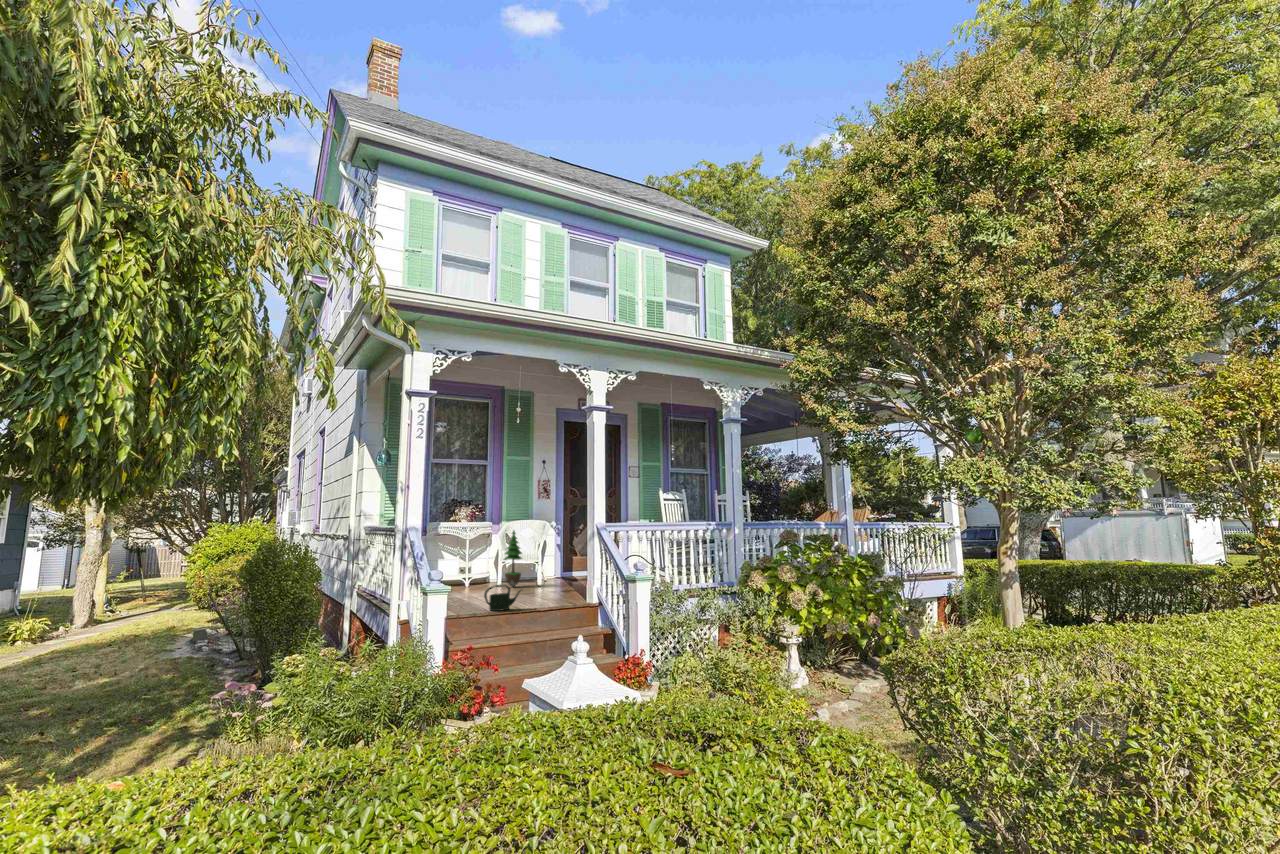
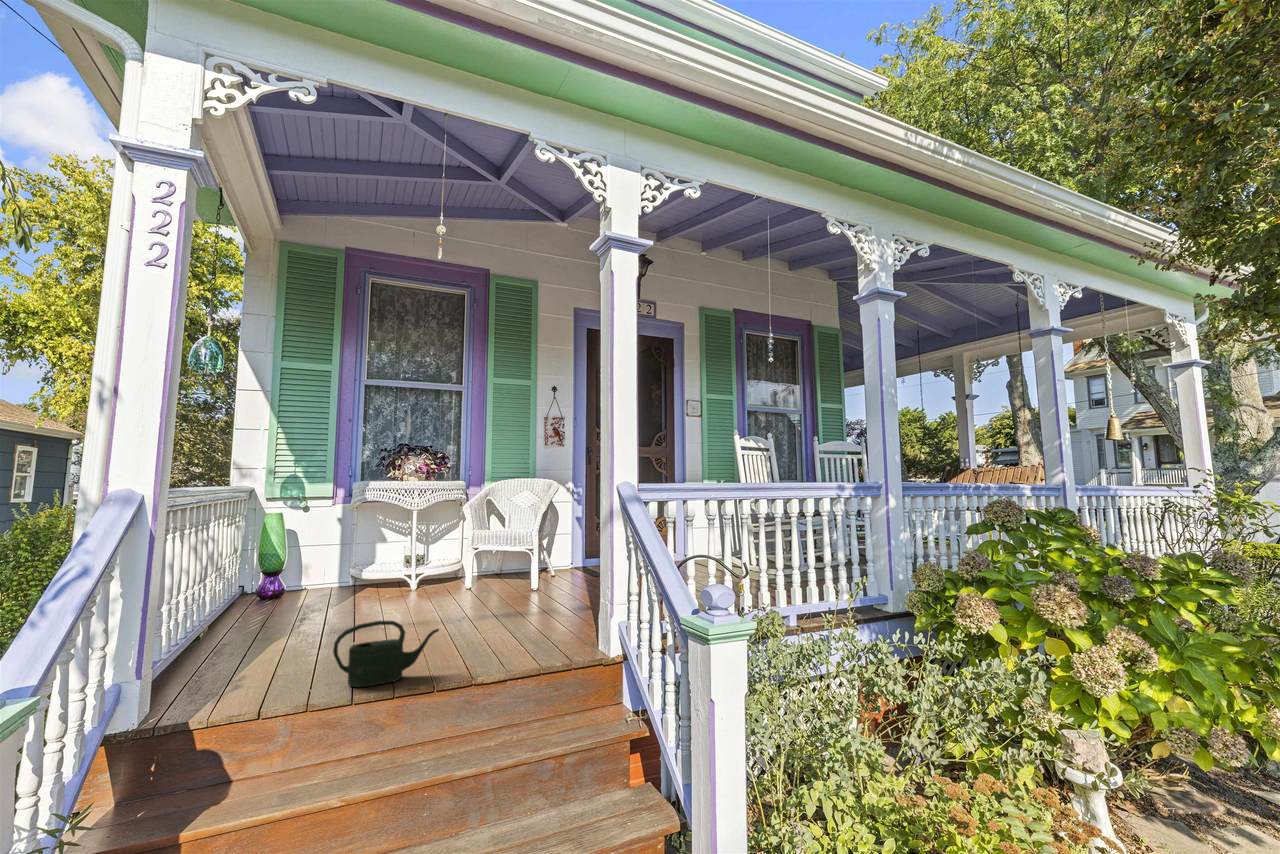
potted tree: present [504,531,522,587] -> none [466,493,504,596]

